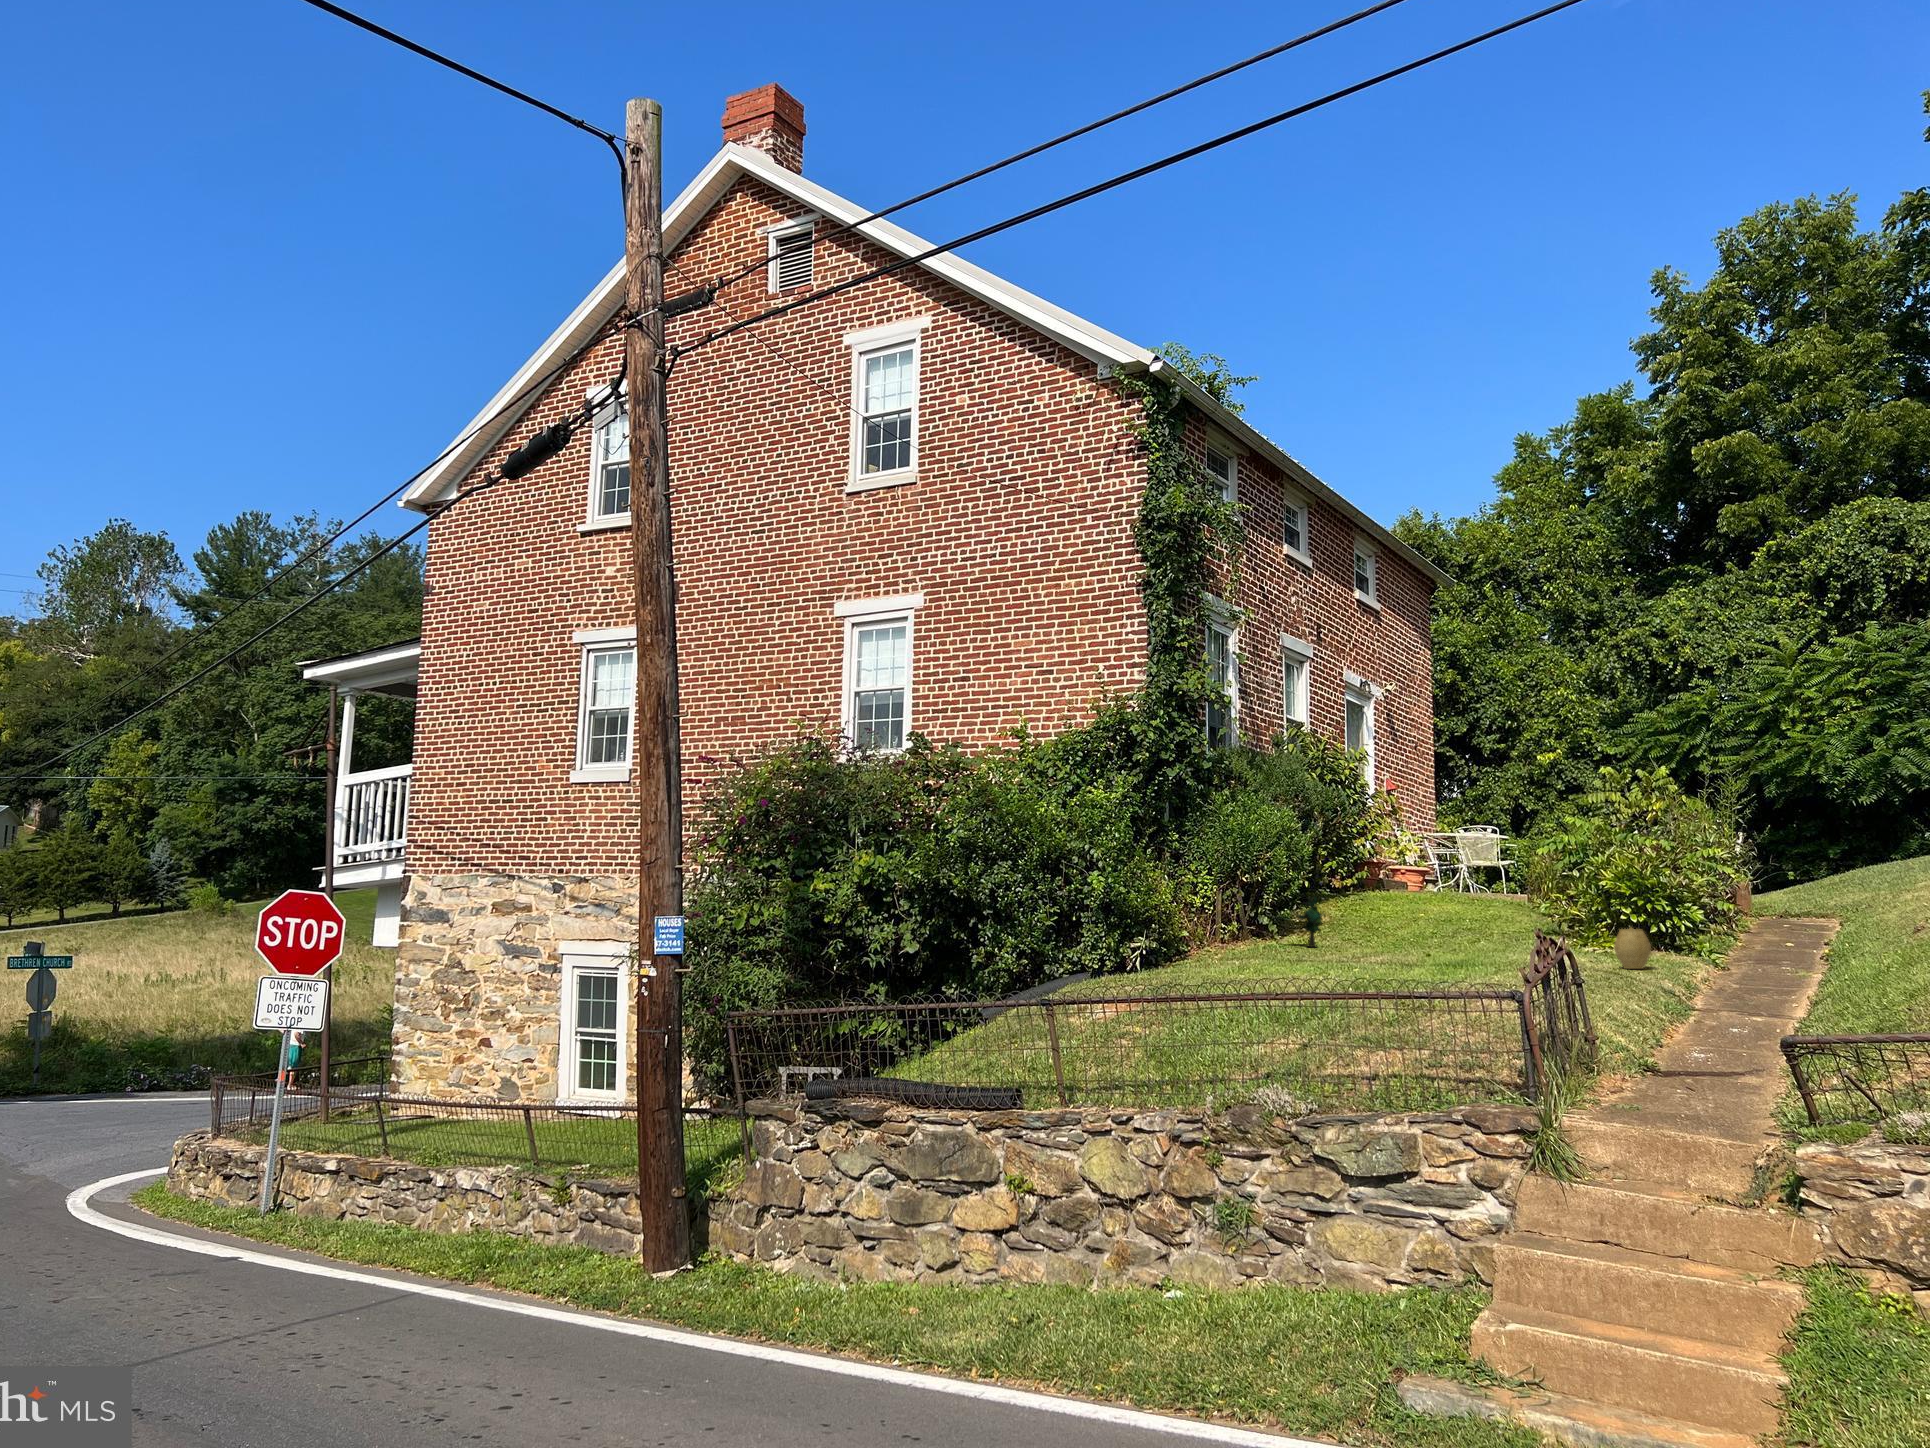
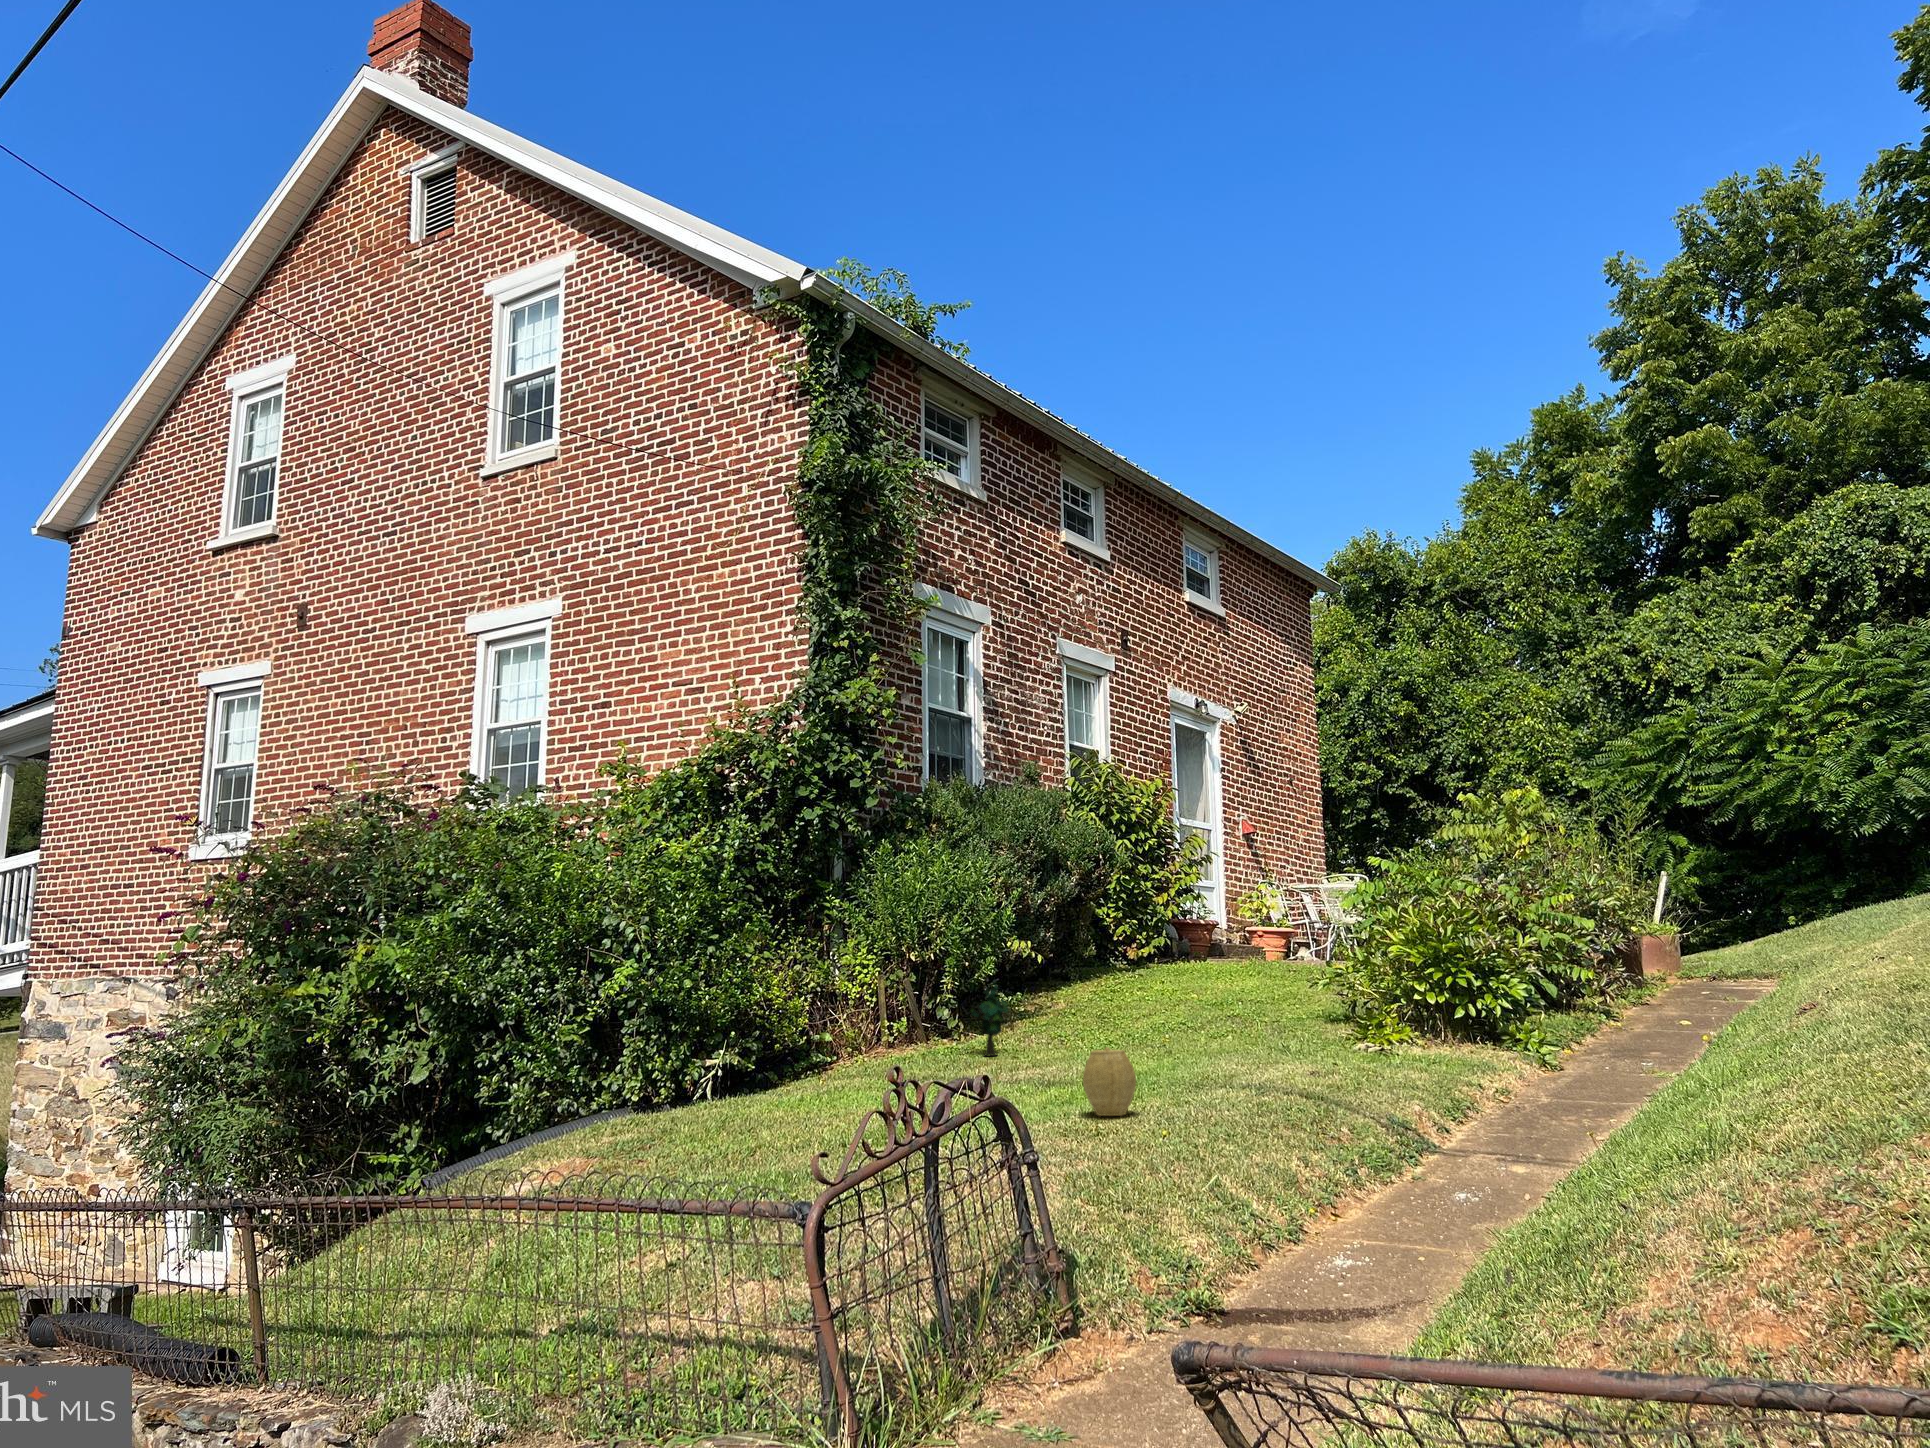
woven basket: present [1614,928,1651,969] -> present [1083,1047,1136,1116]

